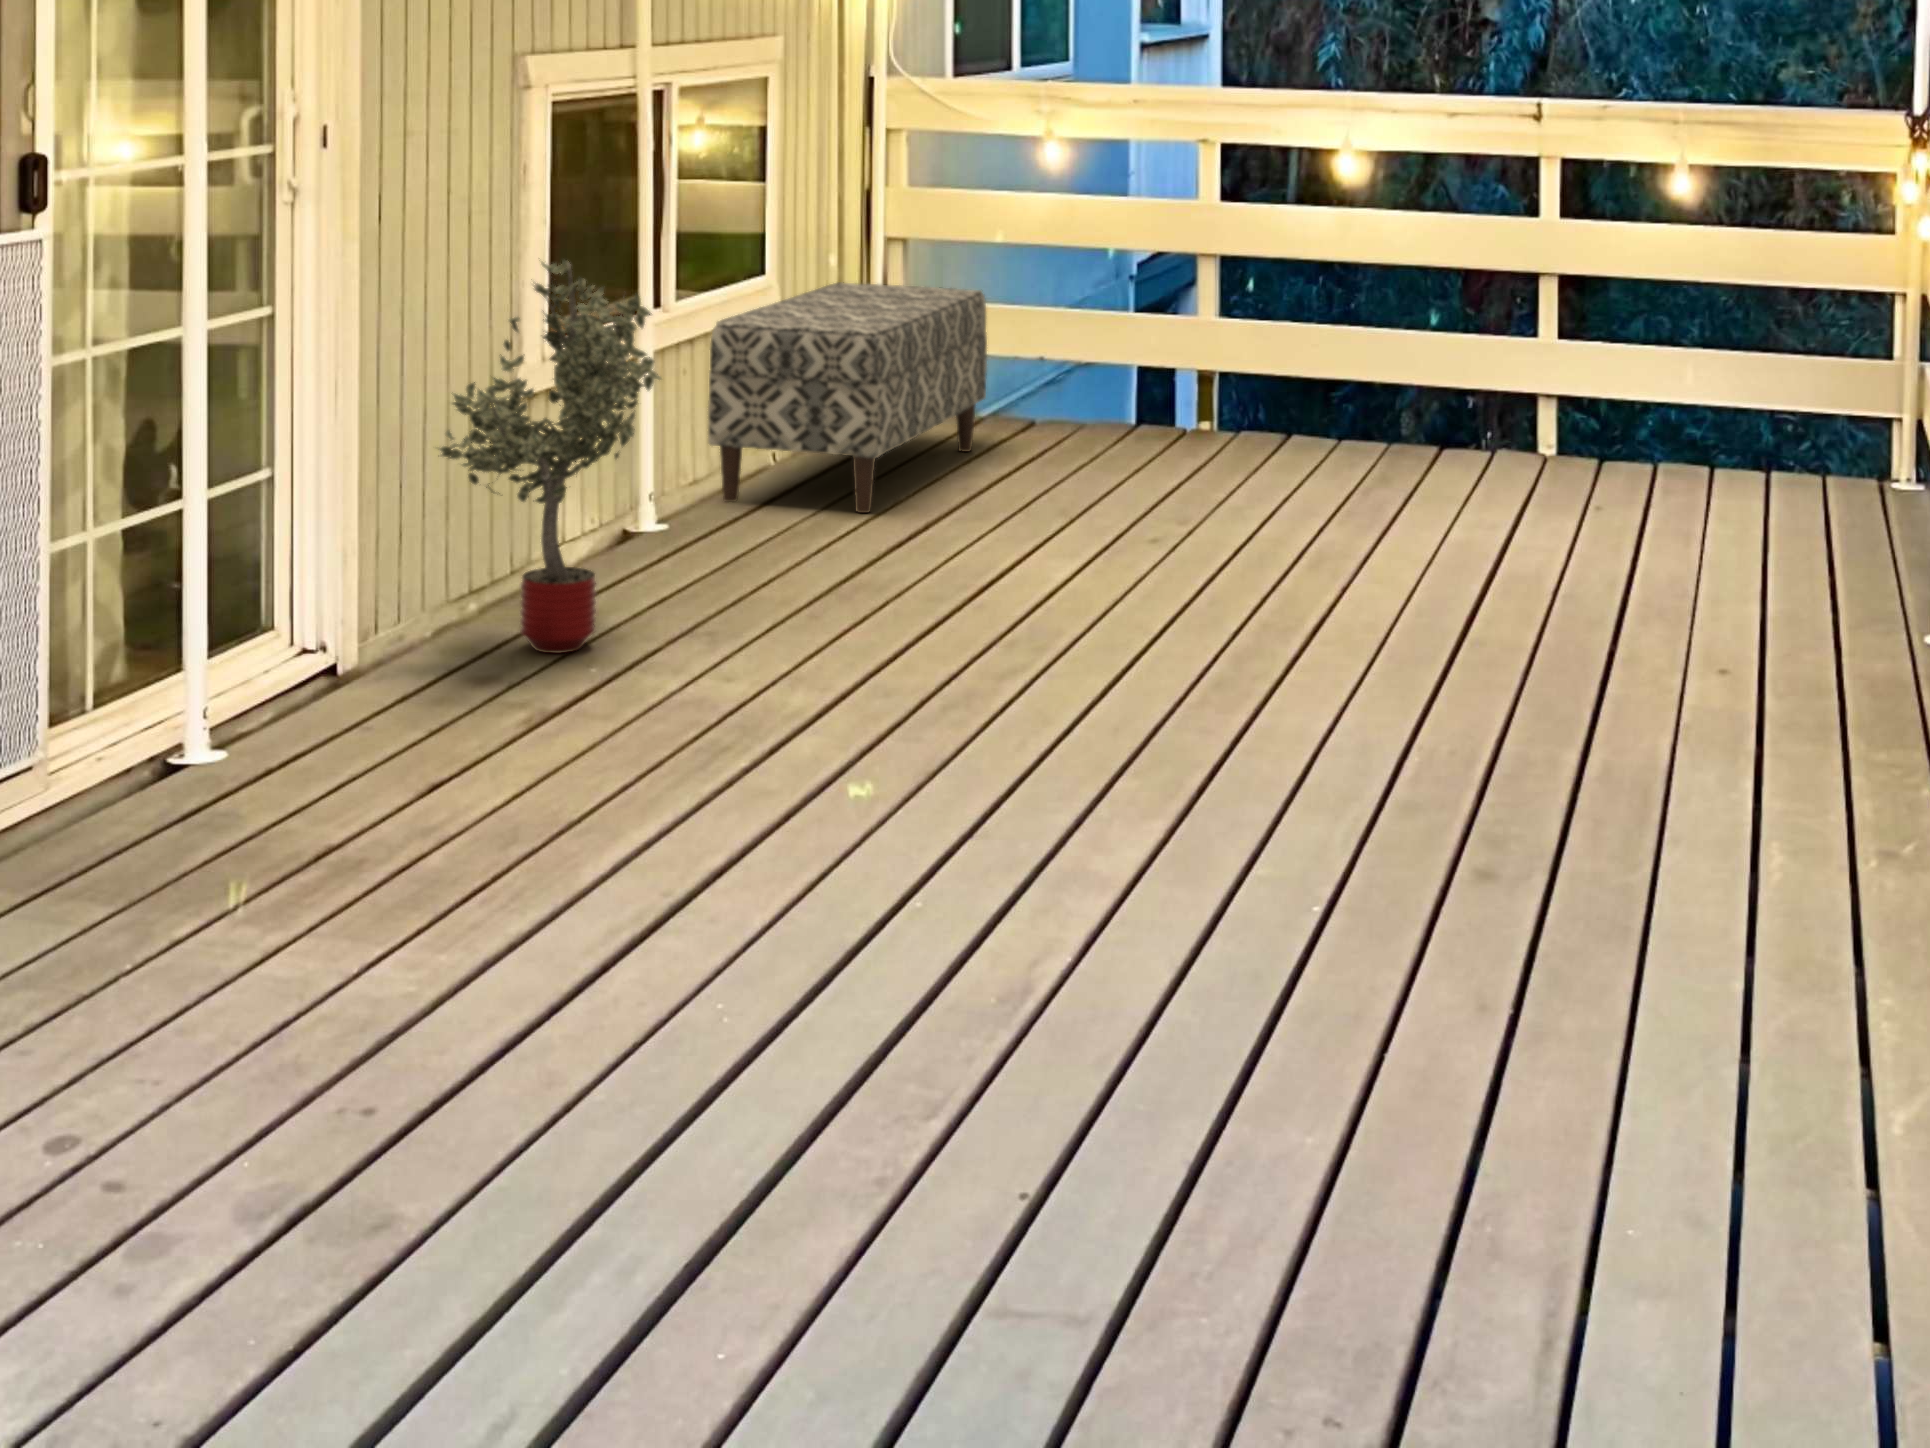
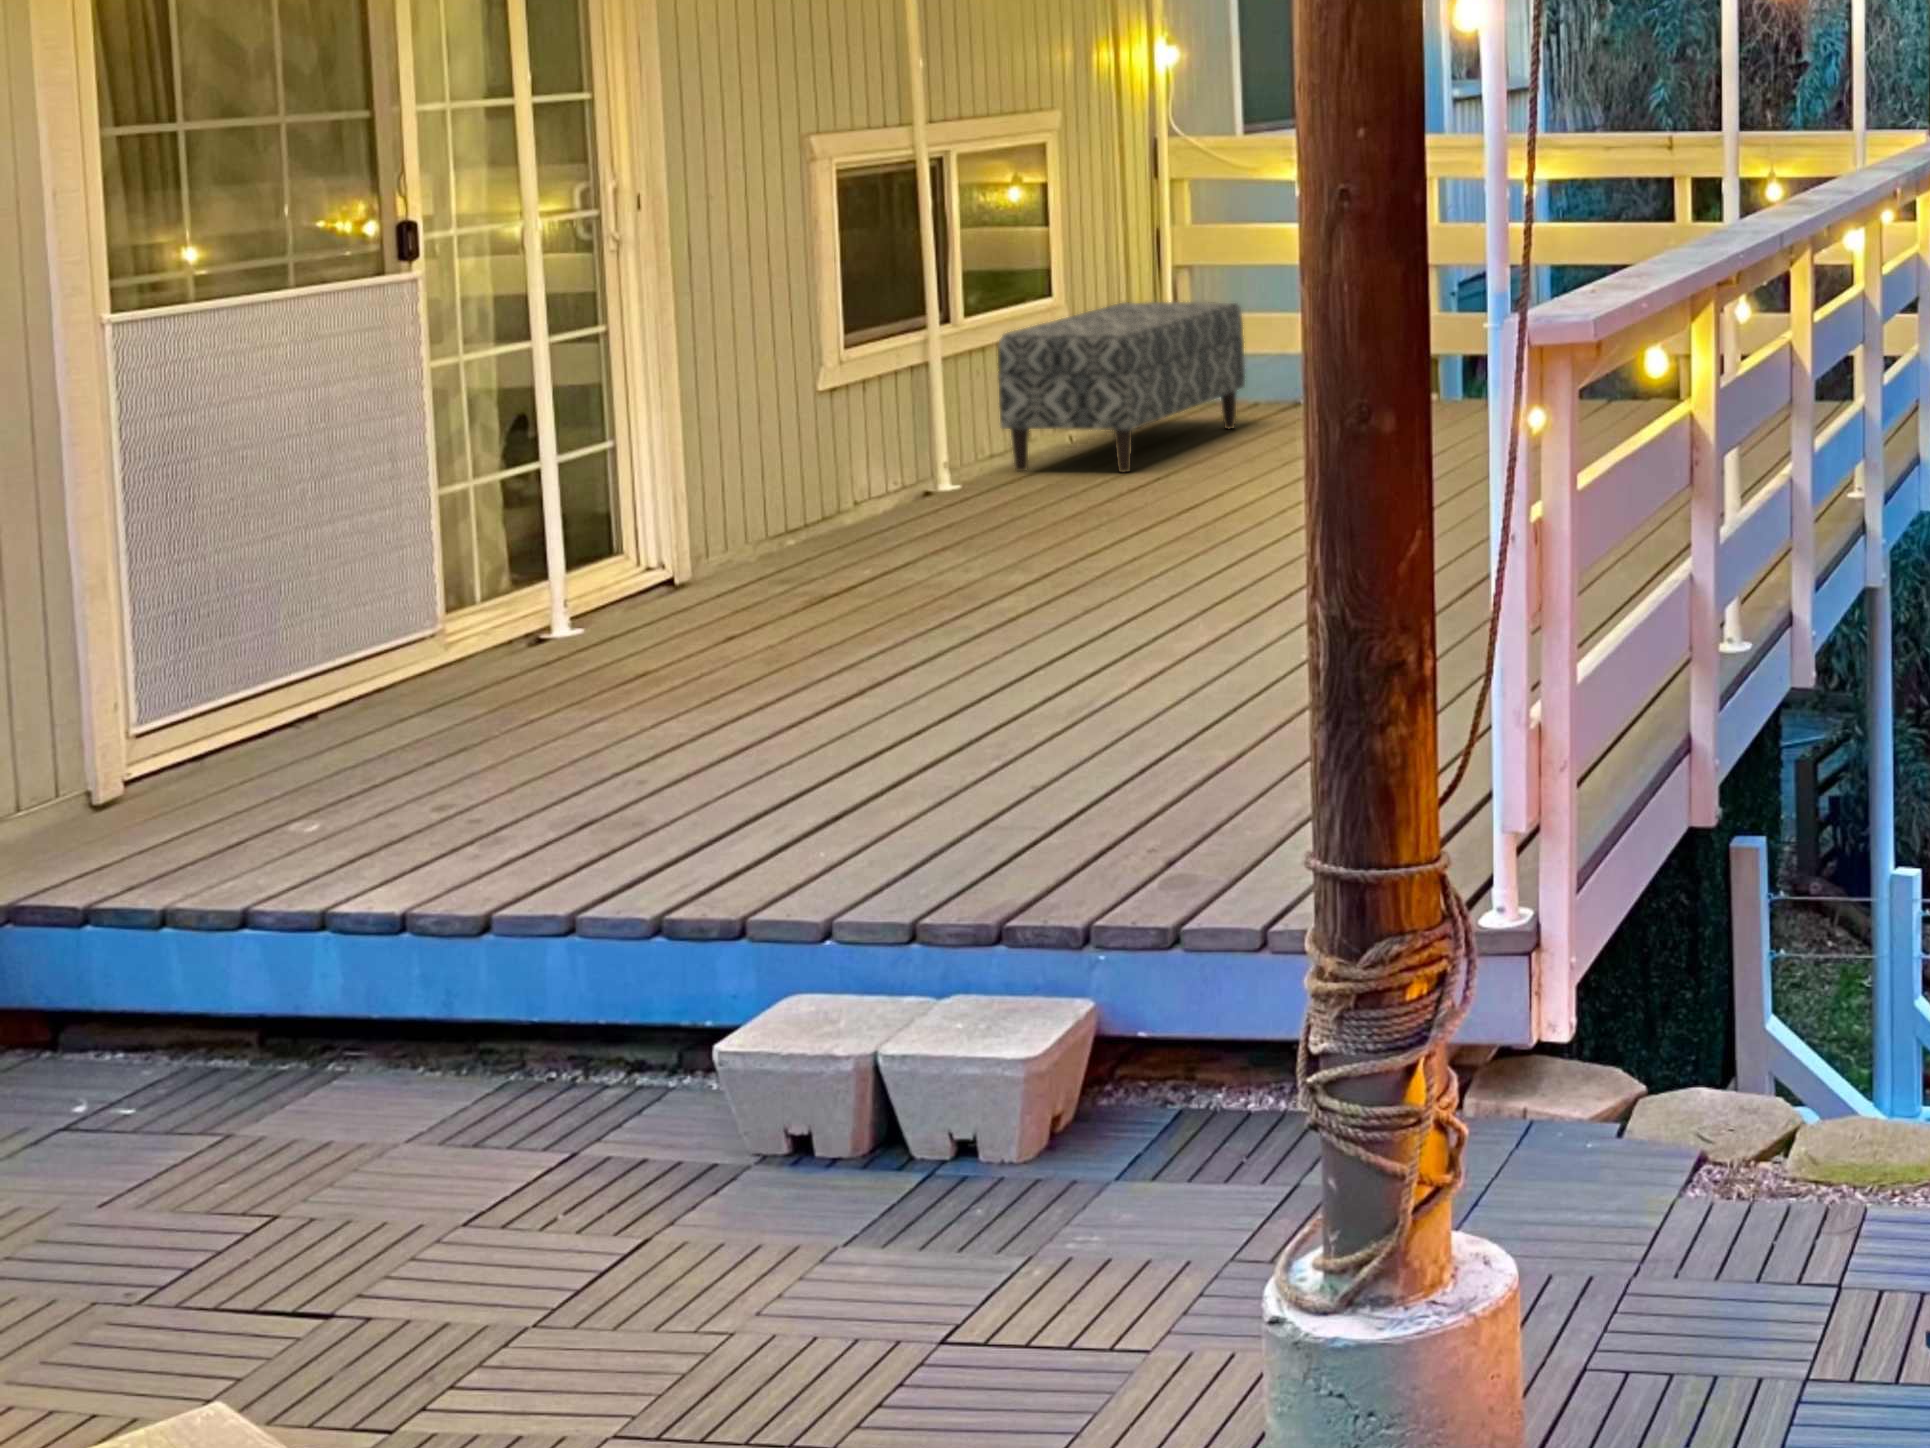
potted tree: present [439,259,661,653] -> none [742,284,925,567]

